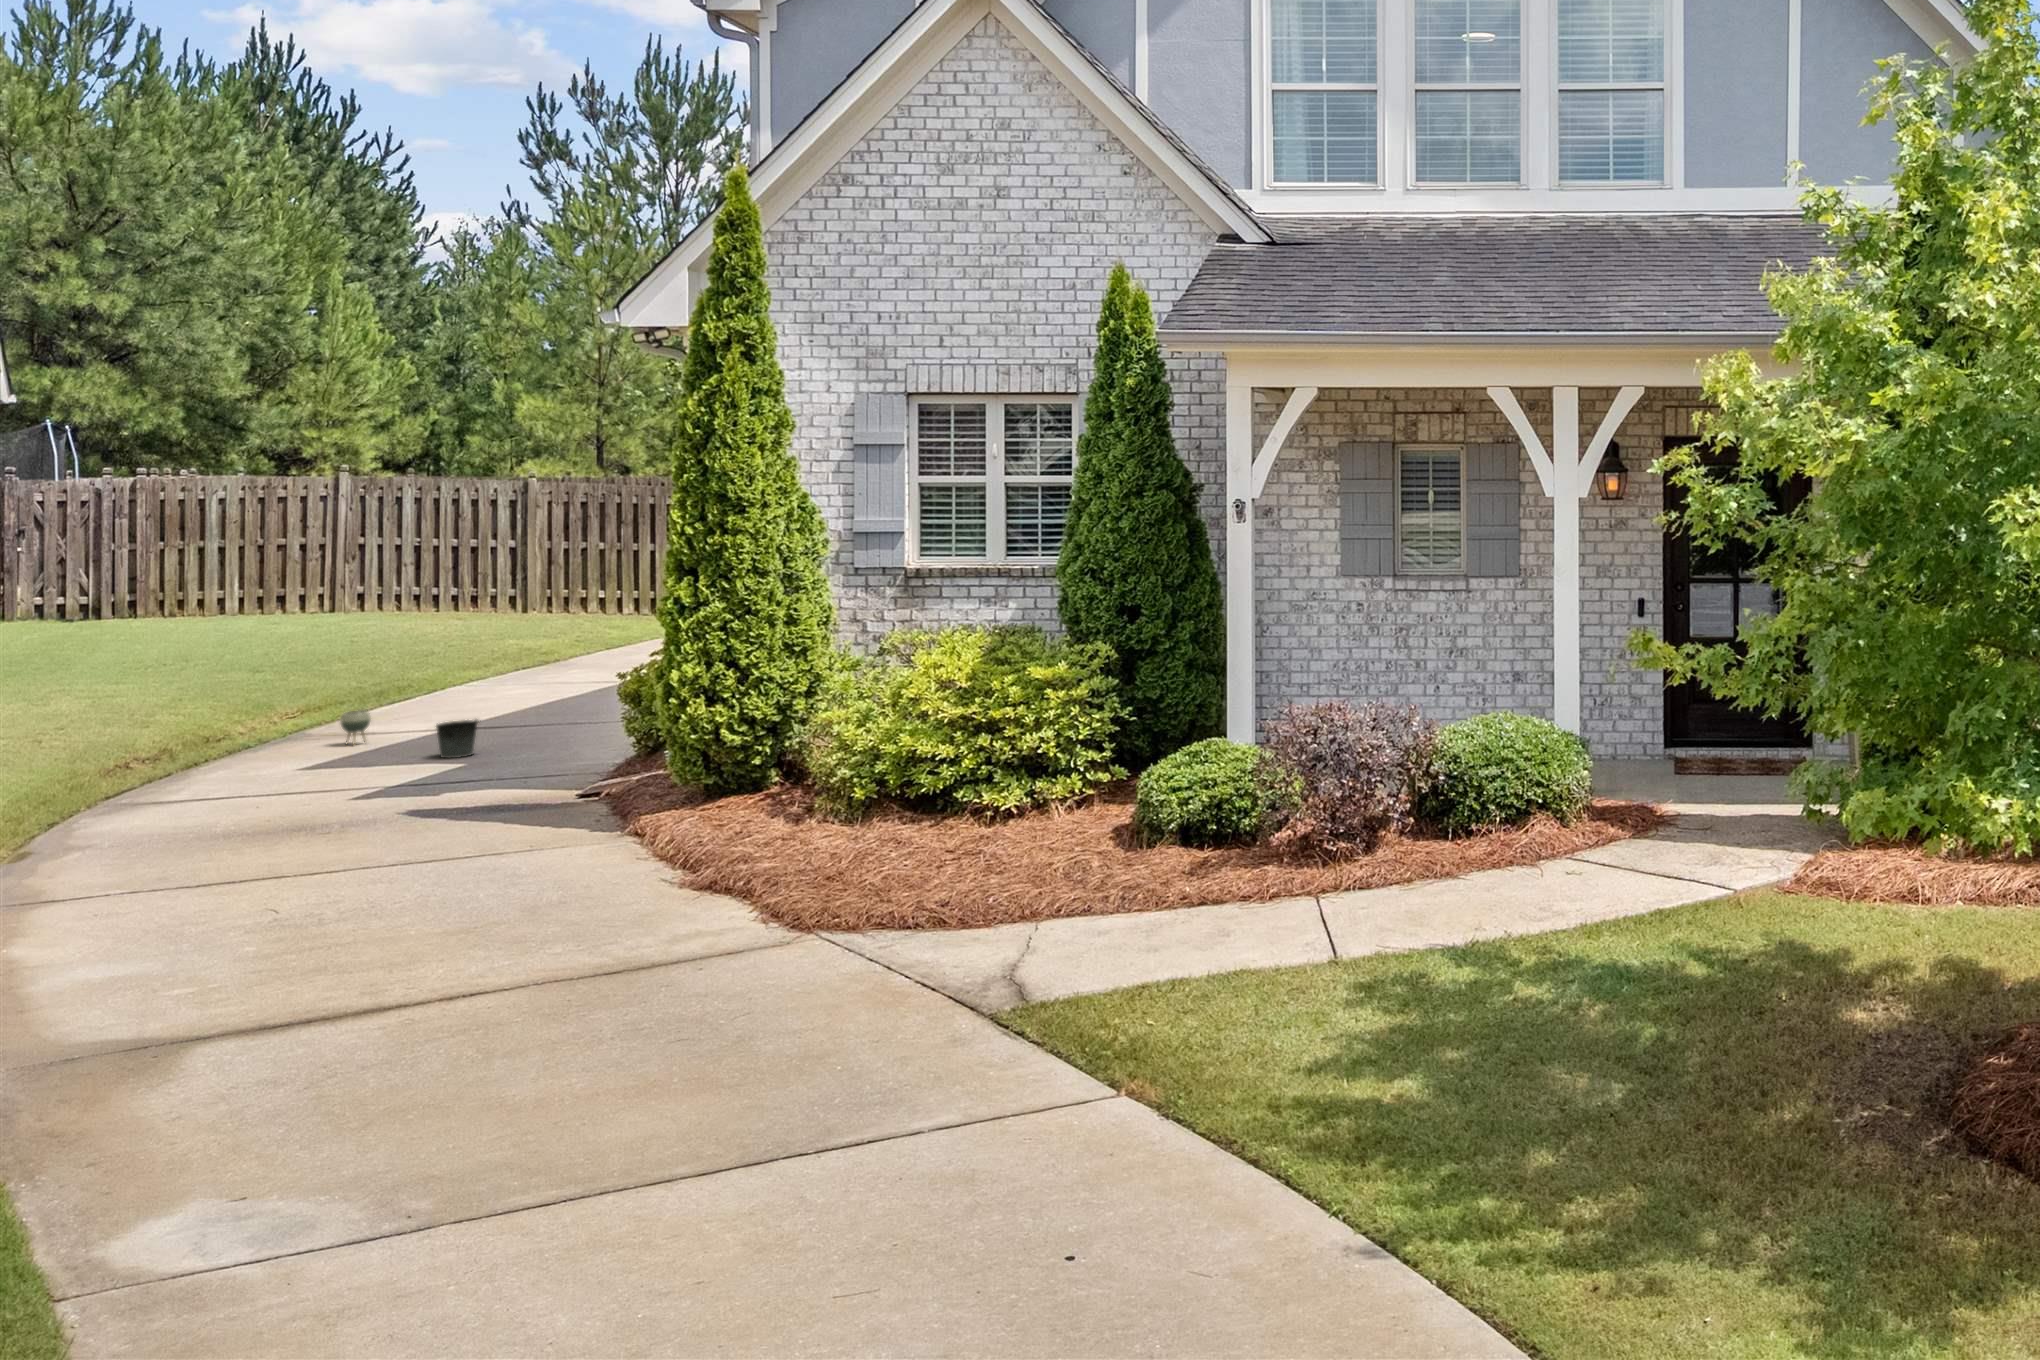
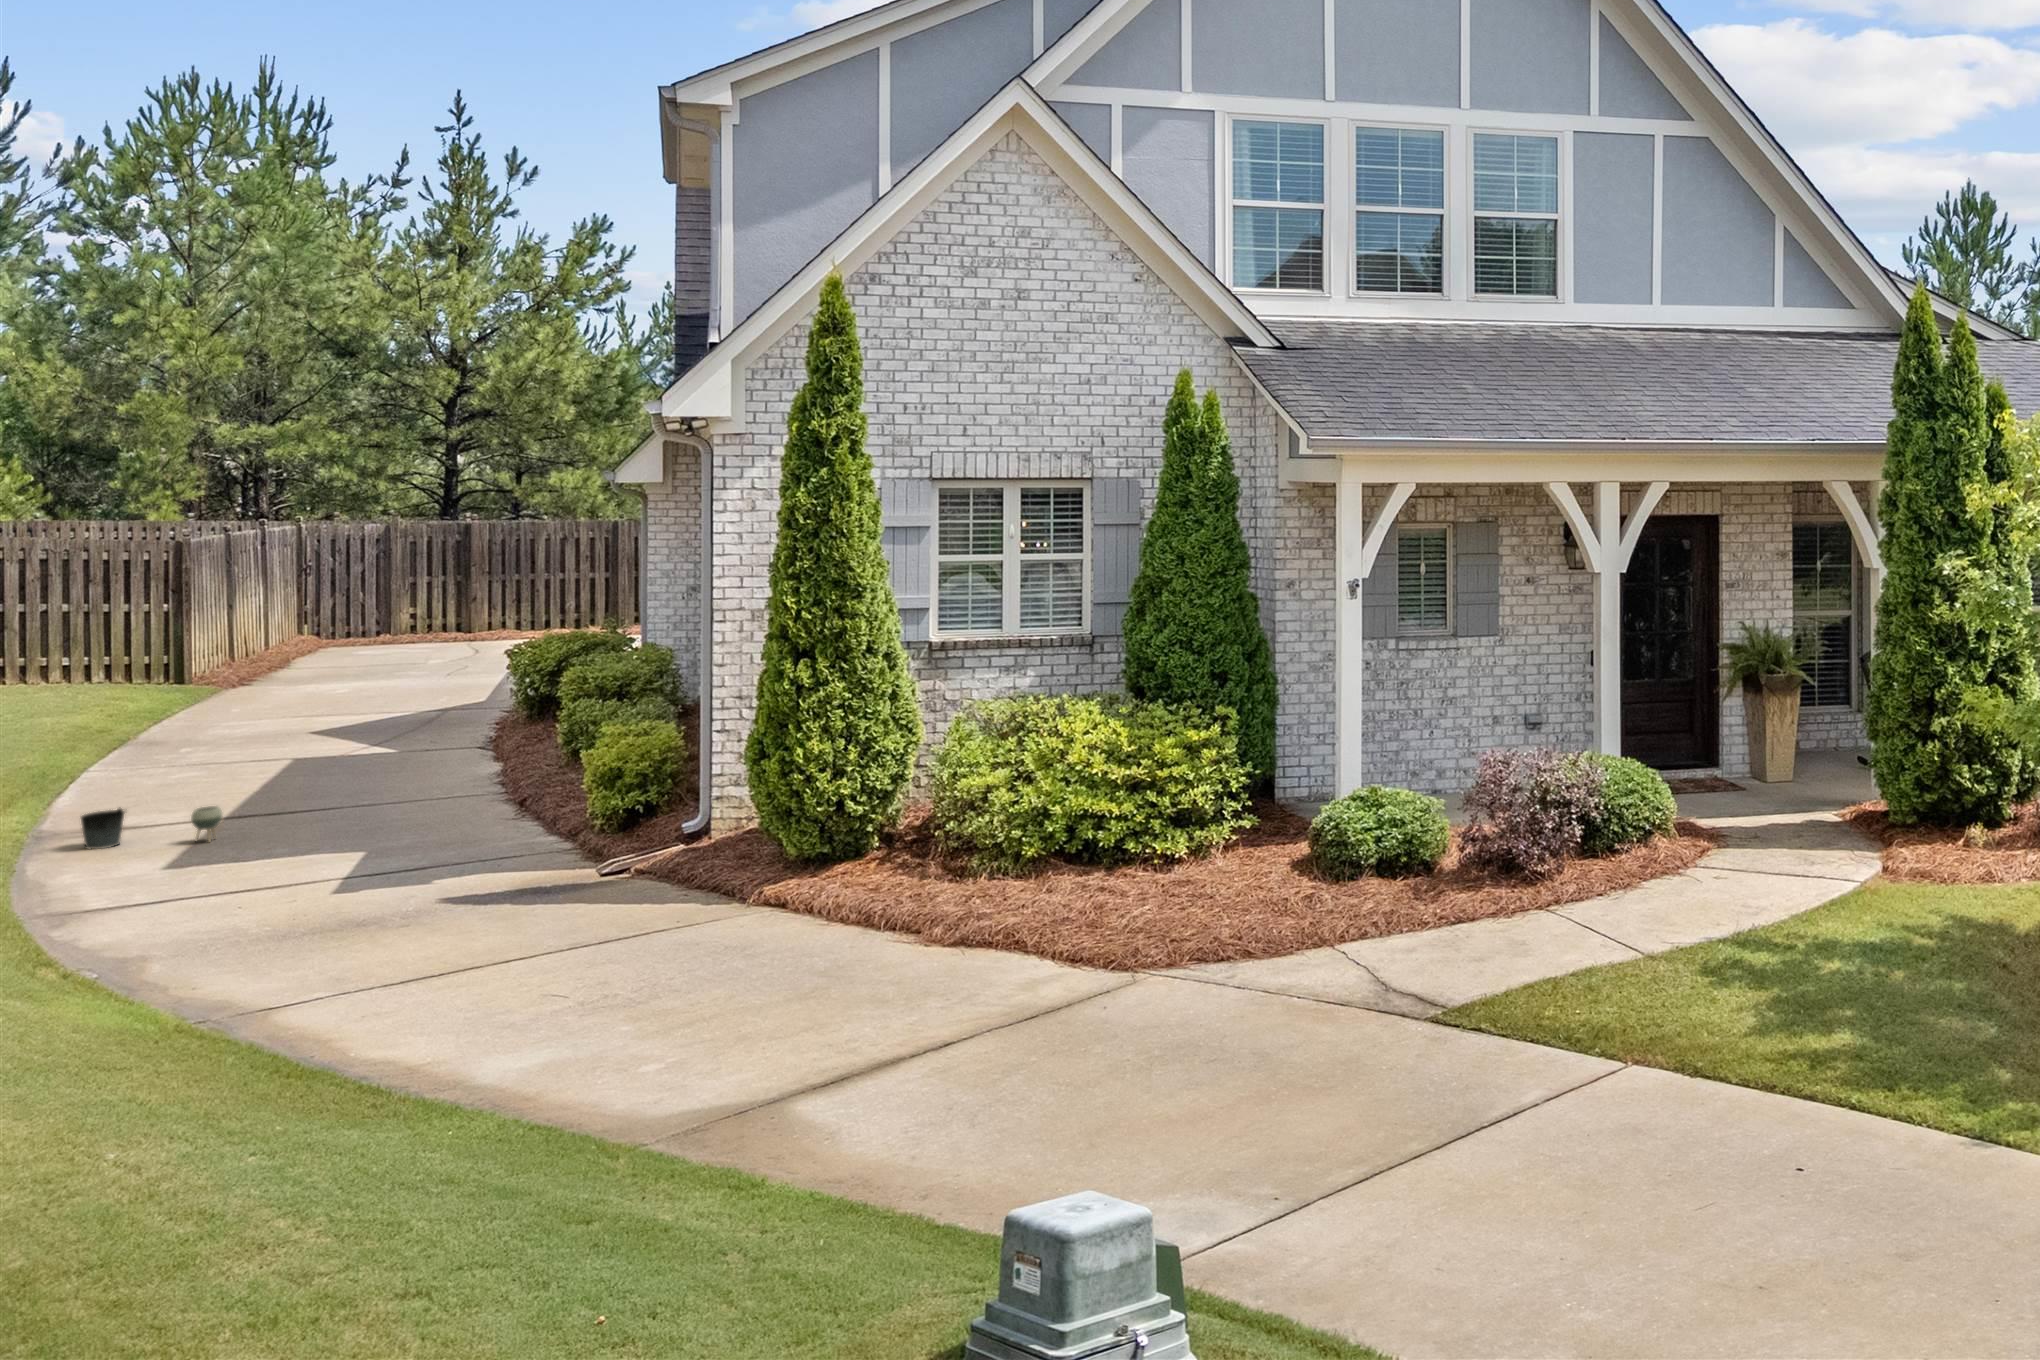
bucket: present [436,720,479,758] -> present [81,808,125,849]

